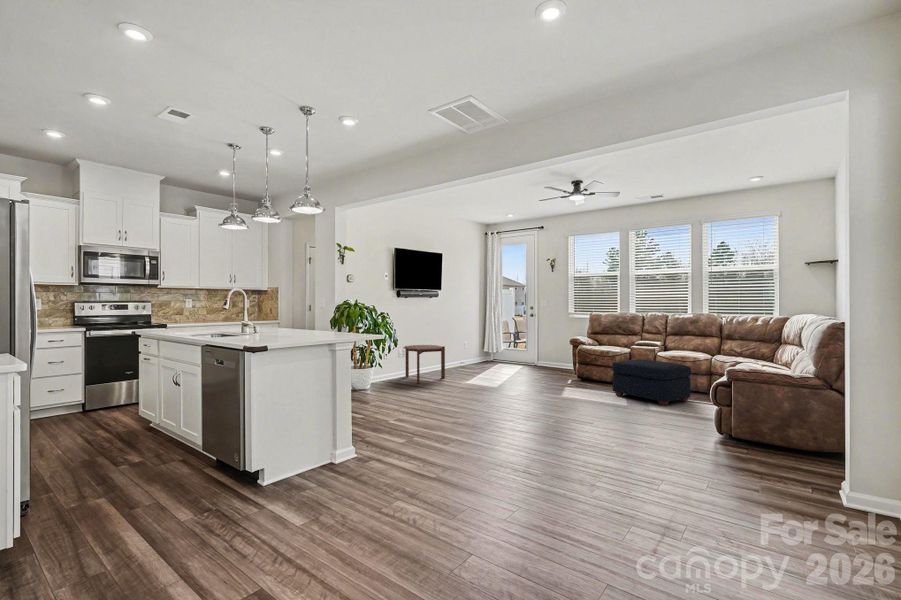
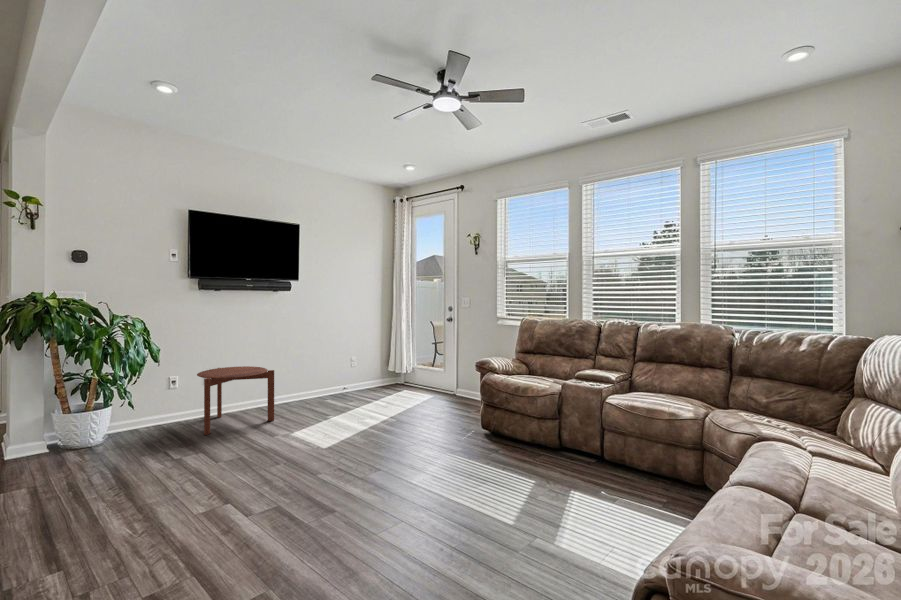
ottoman: present [612,359,691,406] -> none [505,412,653,532]

